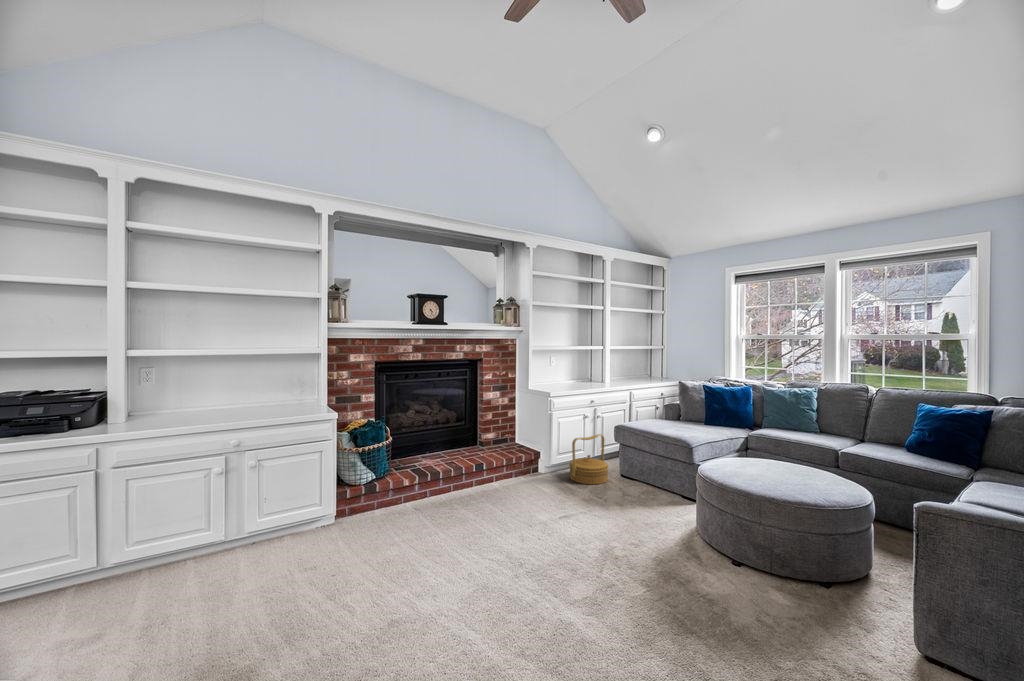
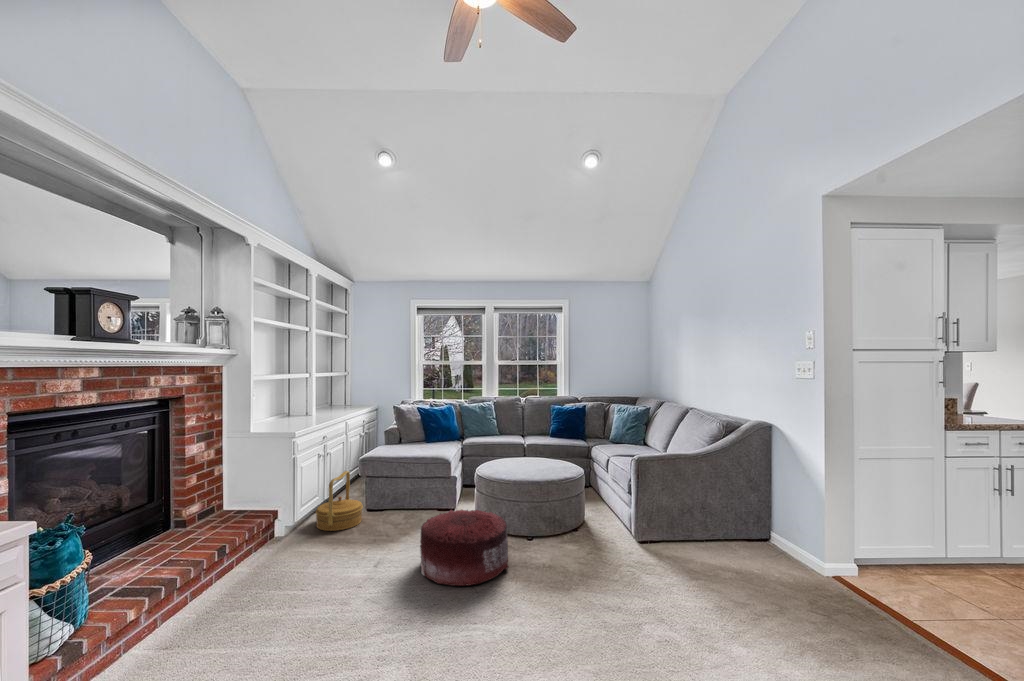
pouf: none [578,492,676,574] -> present [420,510,509,586]

